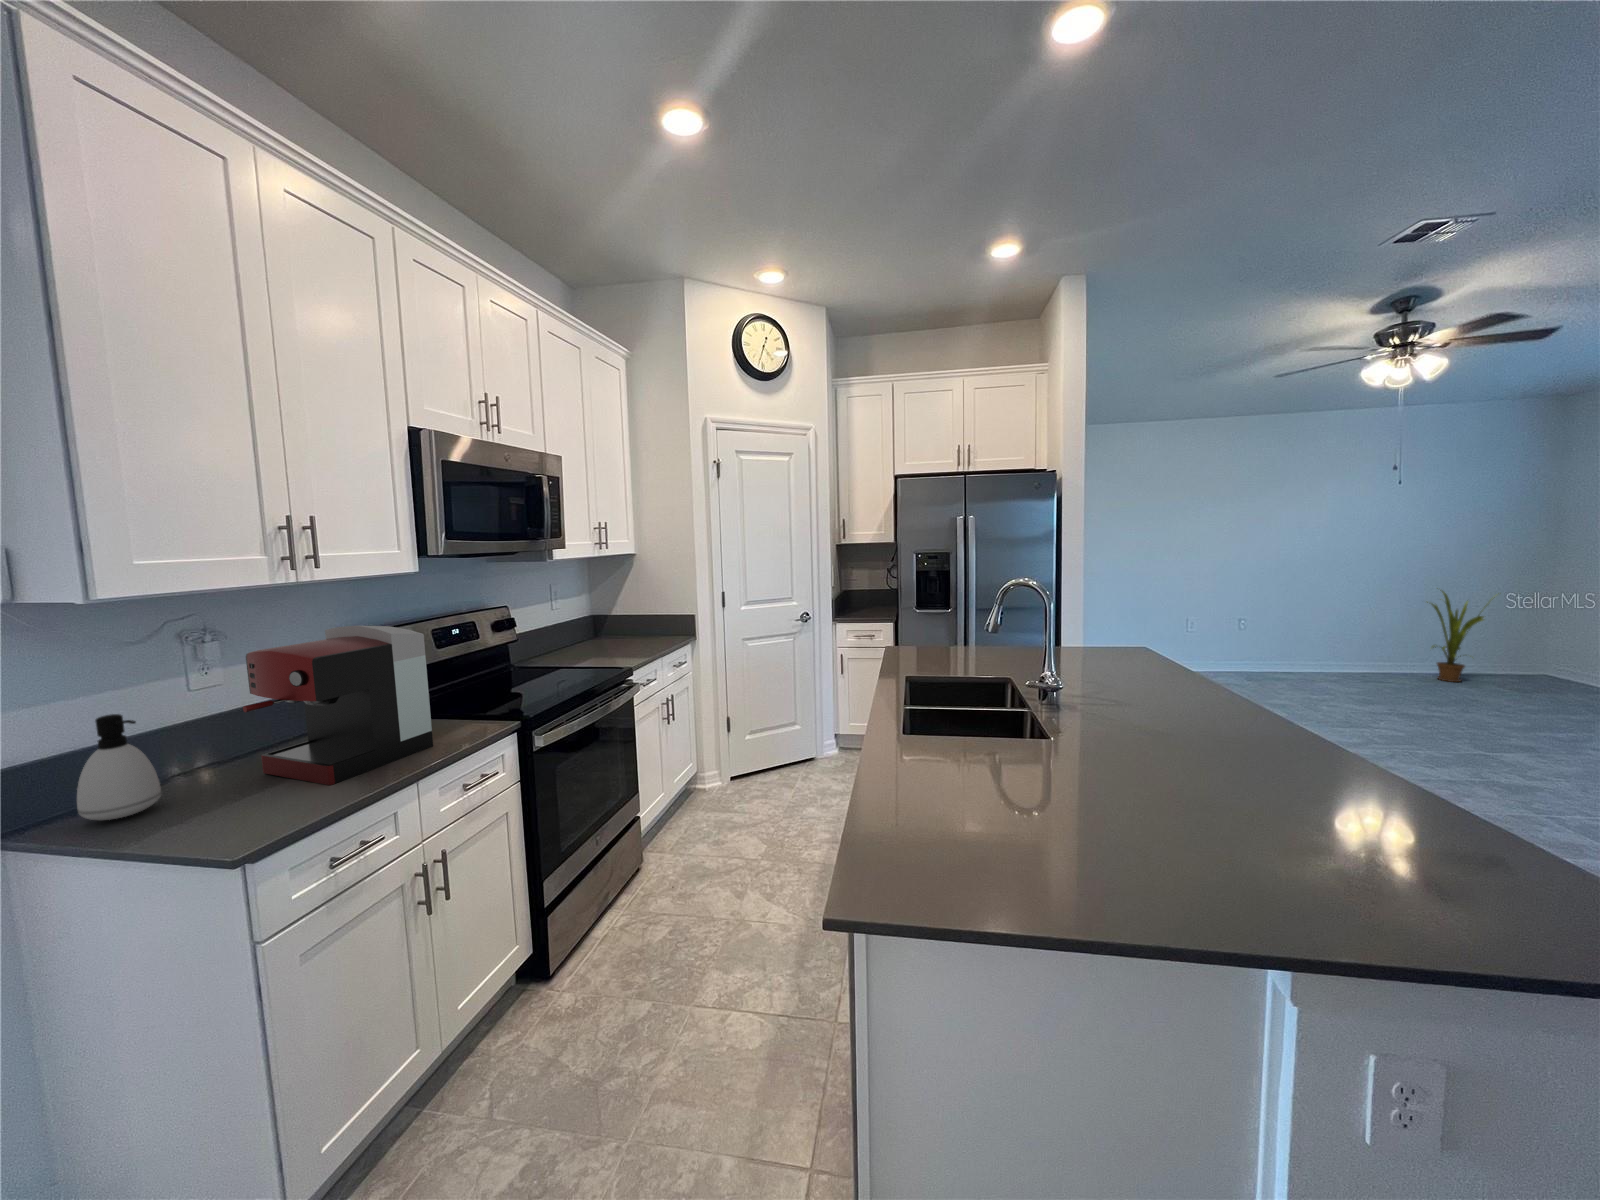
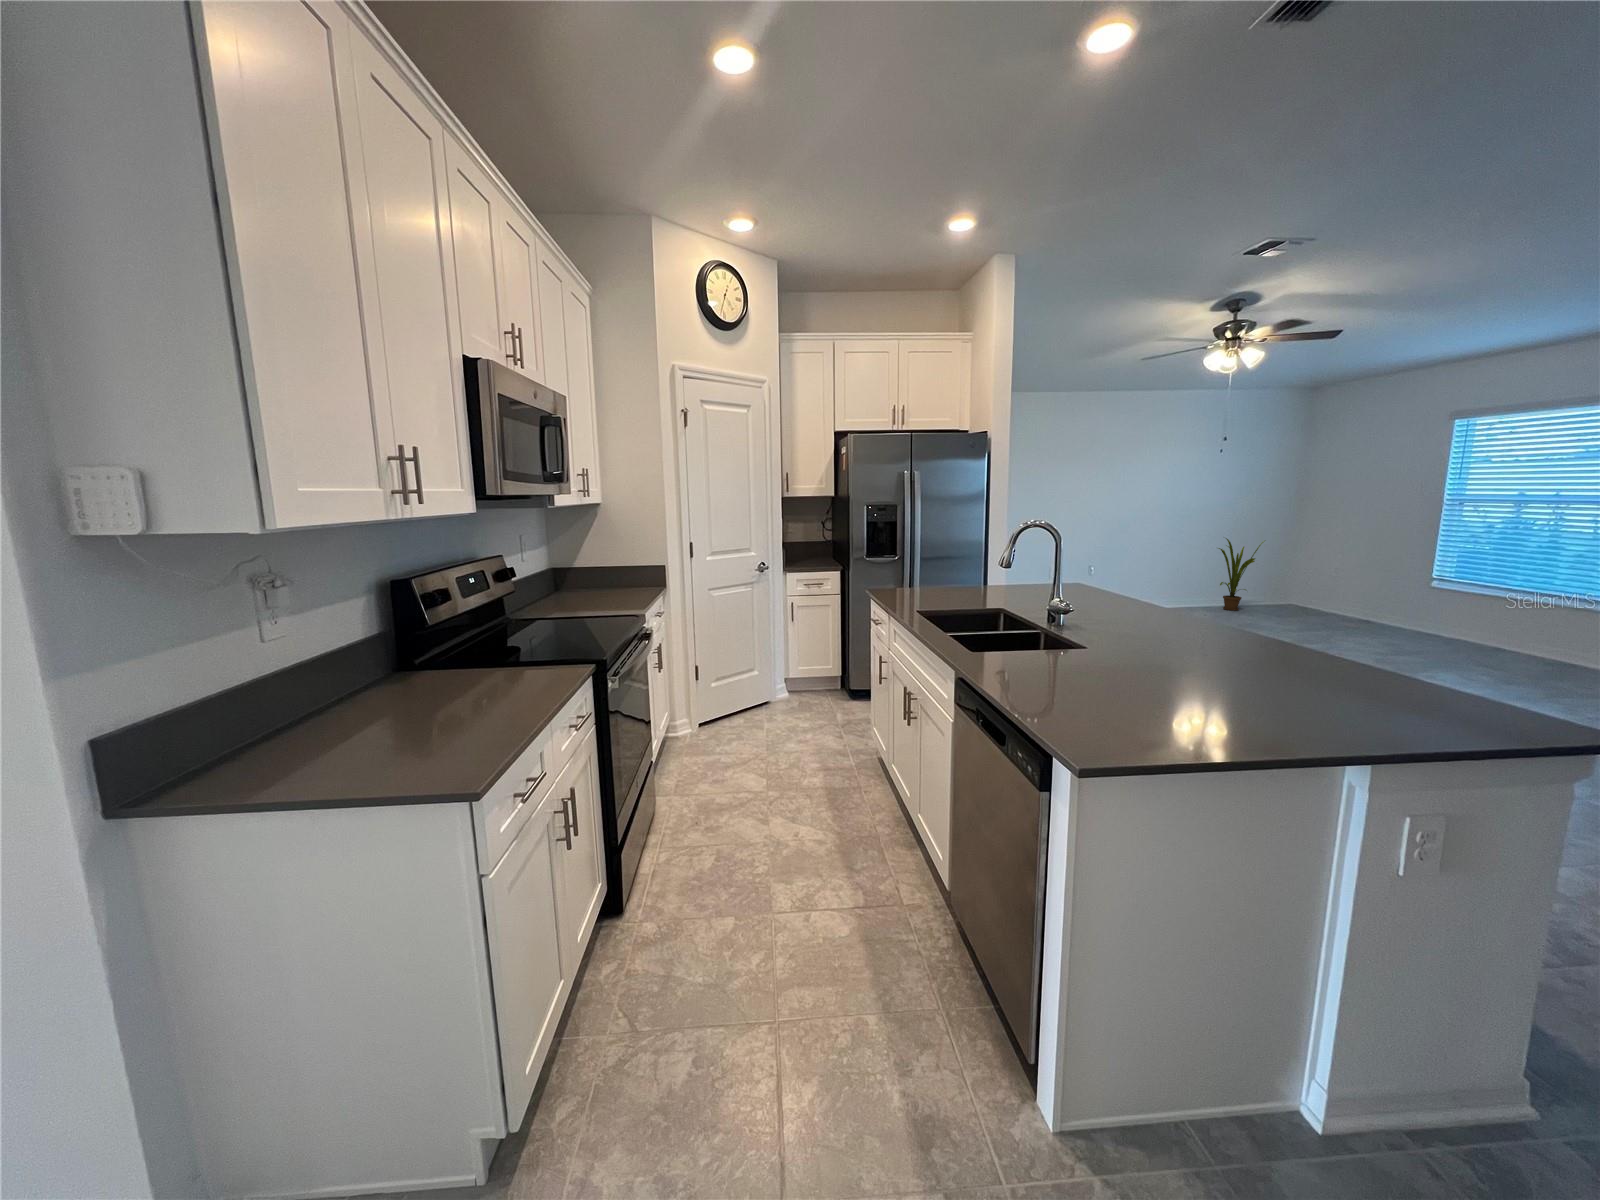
coffee maker: present [243,626,433,785] -> none [357,565,534,723]
soap dispenser: present [77,714,161,820] -> none [224,659,304,772]

